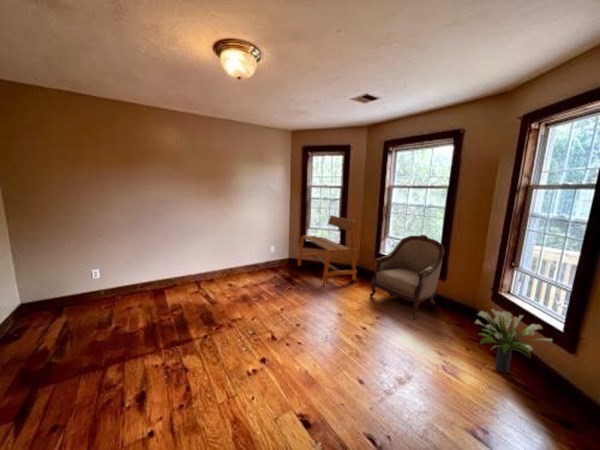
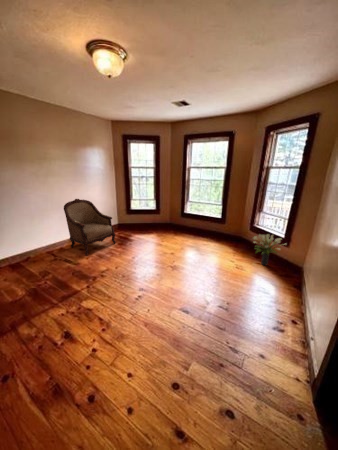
bench: present [298,215,358,286] -> none [126,188,172,240]
armchair: present [370,235,445,319] -> present [64,199,116,256]

